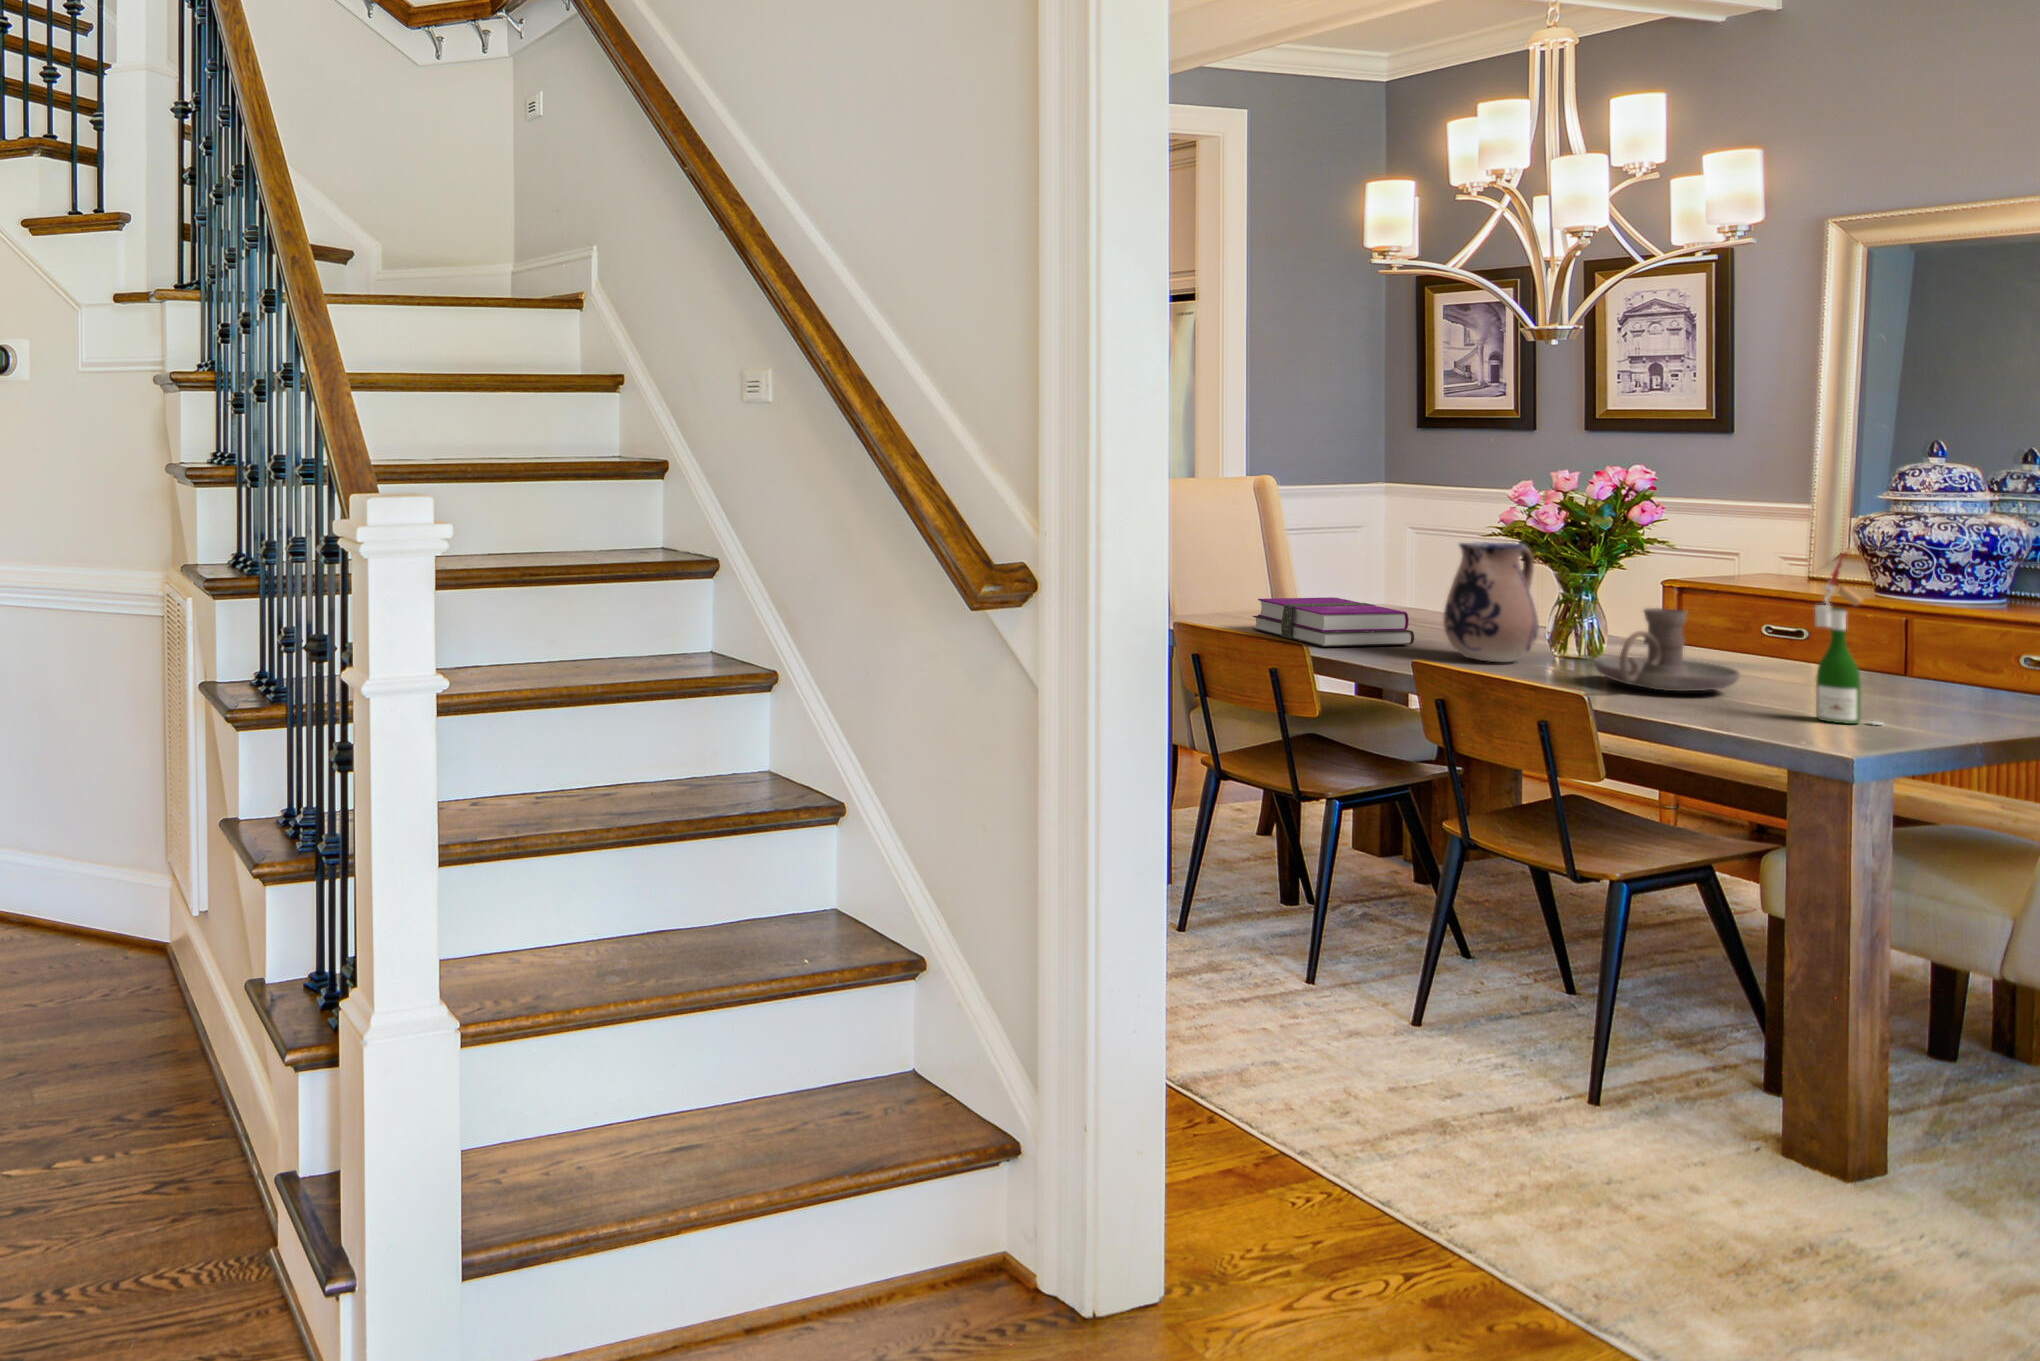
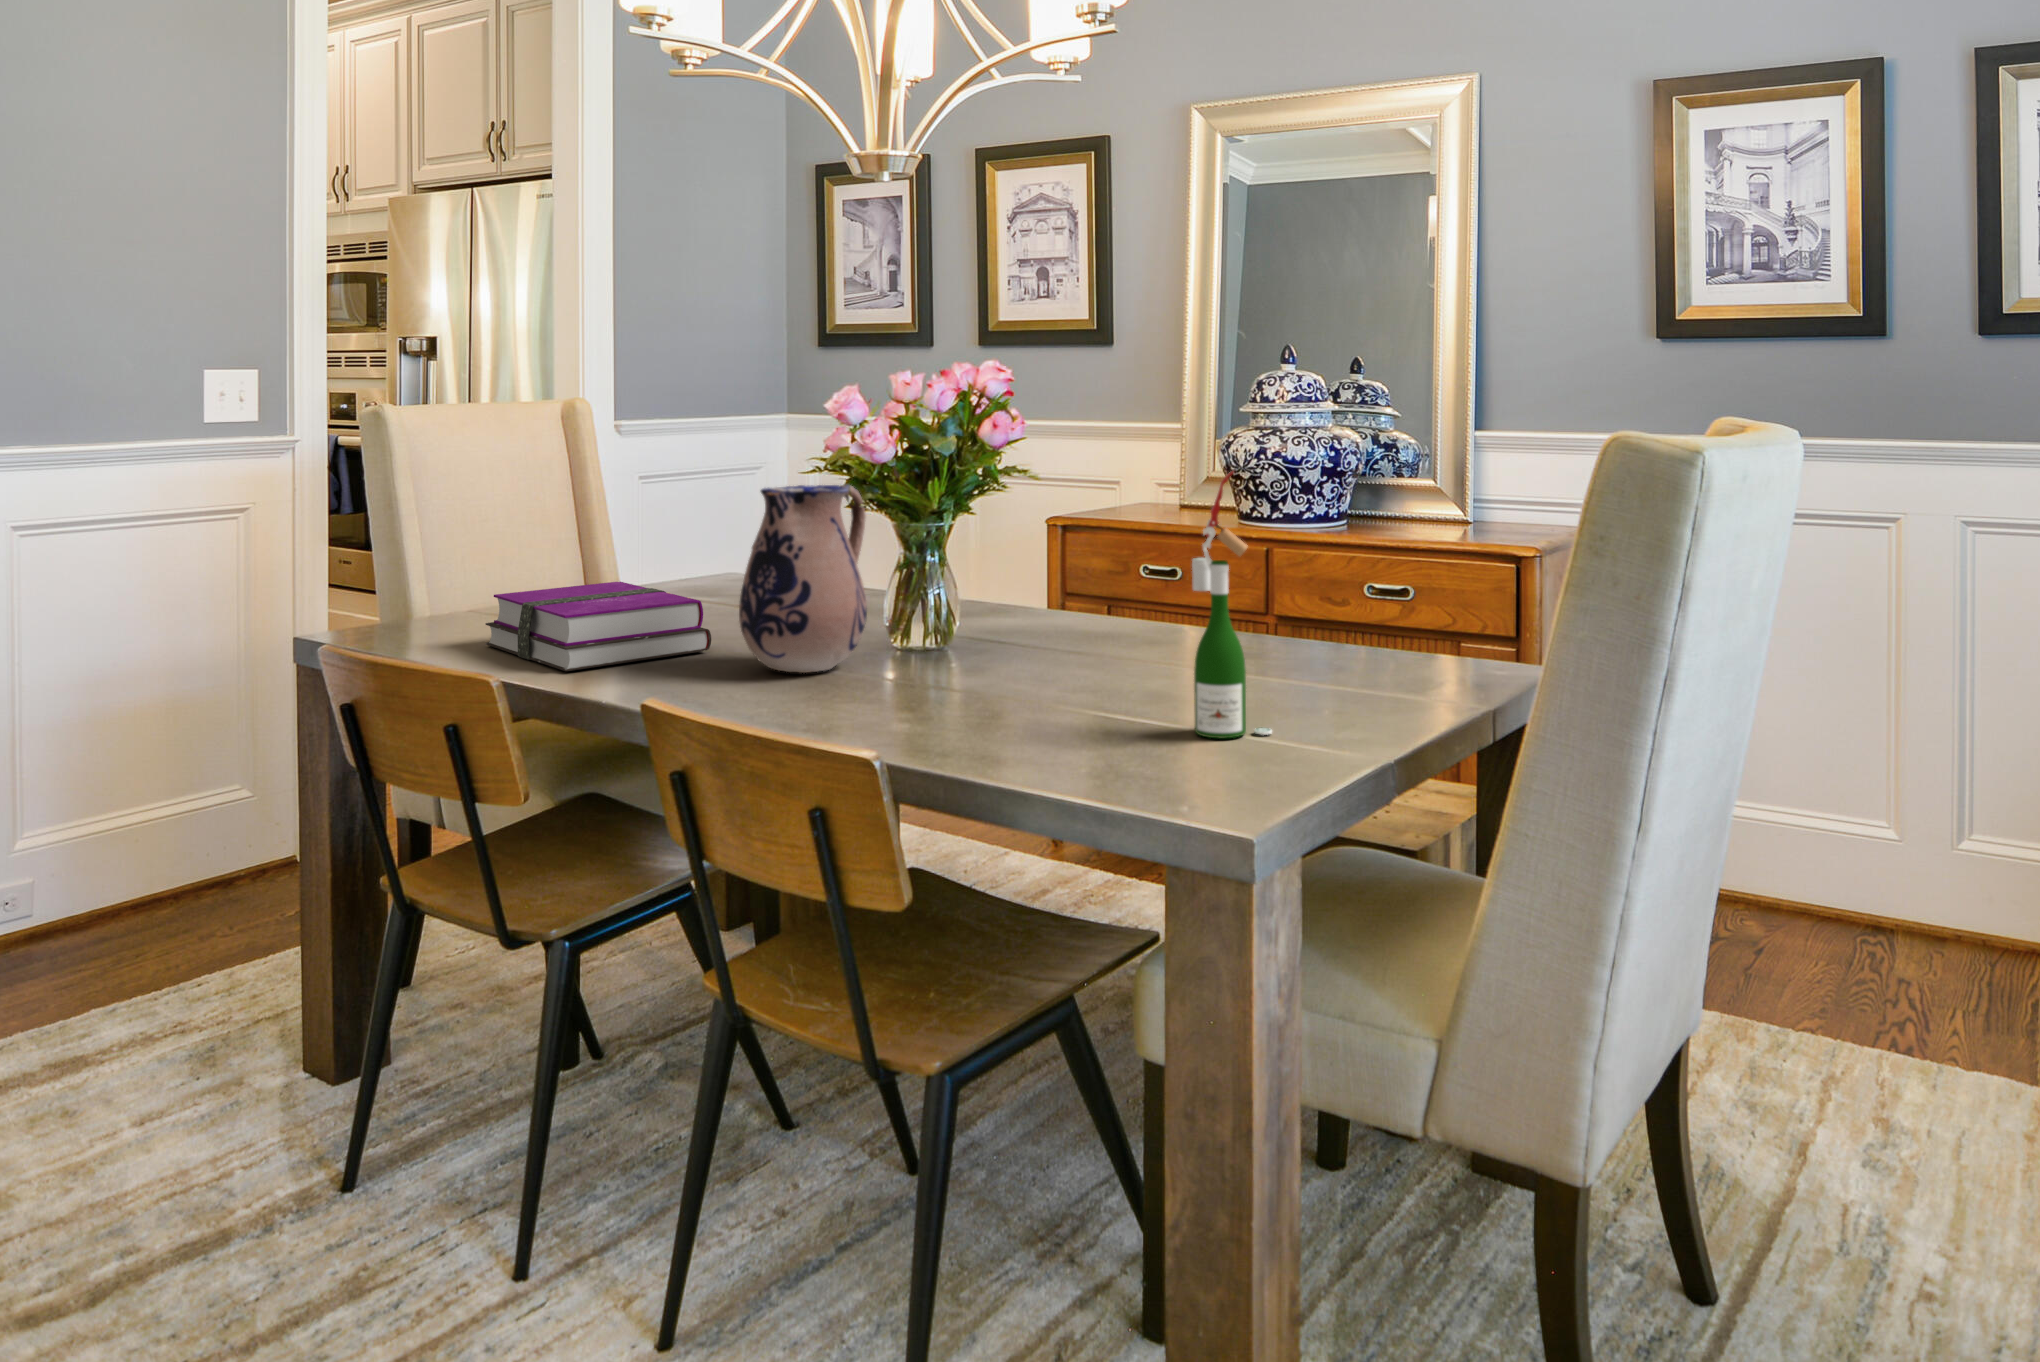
candle holder: present [1594,608,1740,691] -> none [926,573,1106,701]

